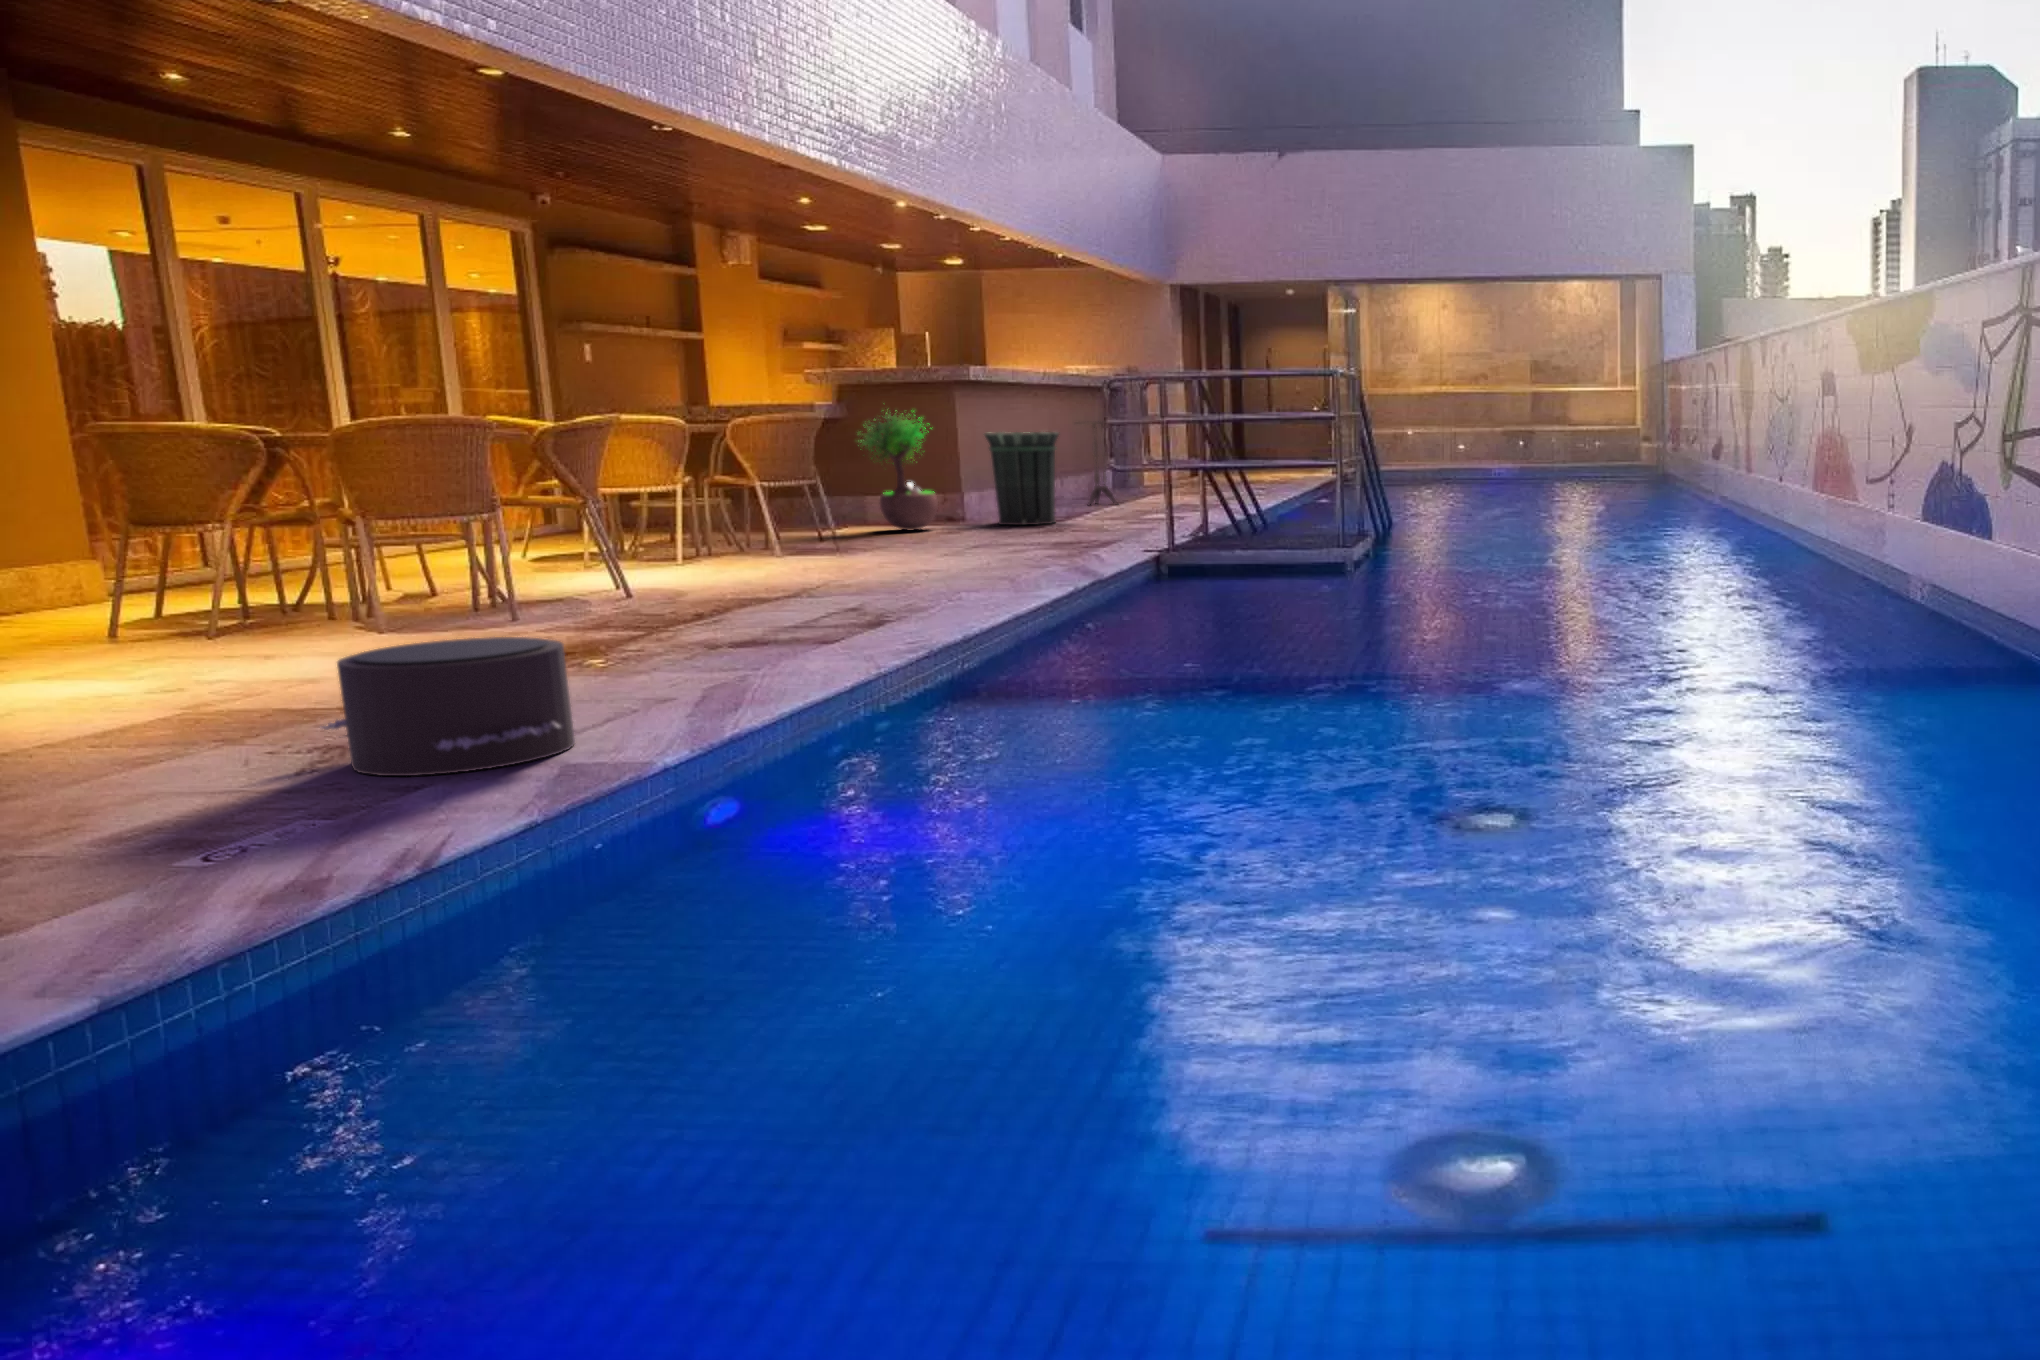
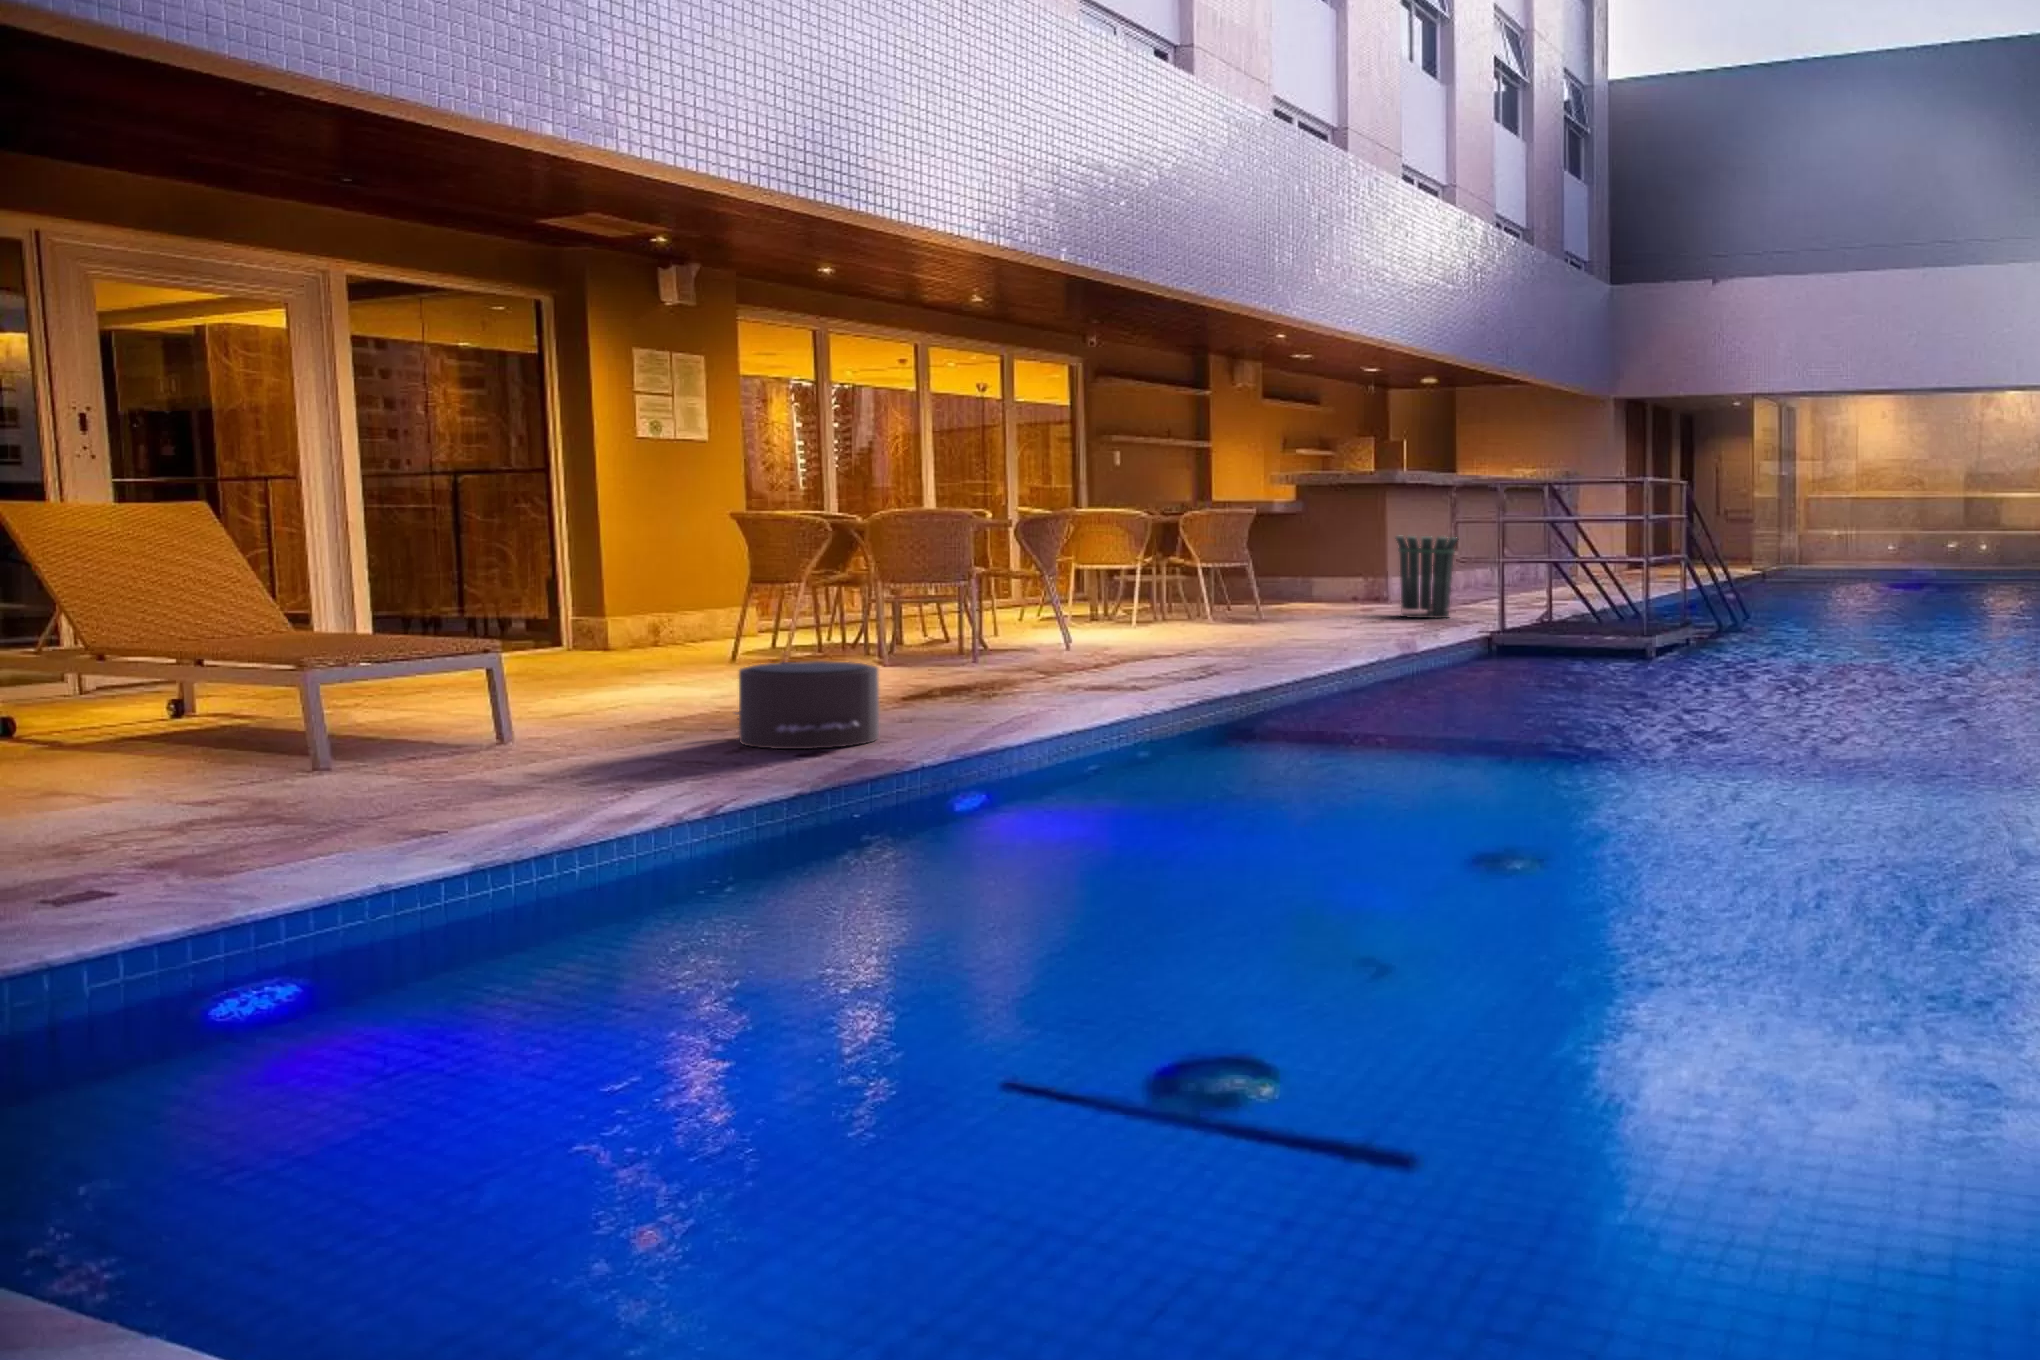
potted tree: present [860,410,938,530] -> none [1283,507,1348,617]
side table: present [1089,422,1116,505] -> none [1497,529,1537,605]

